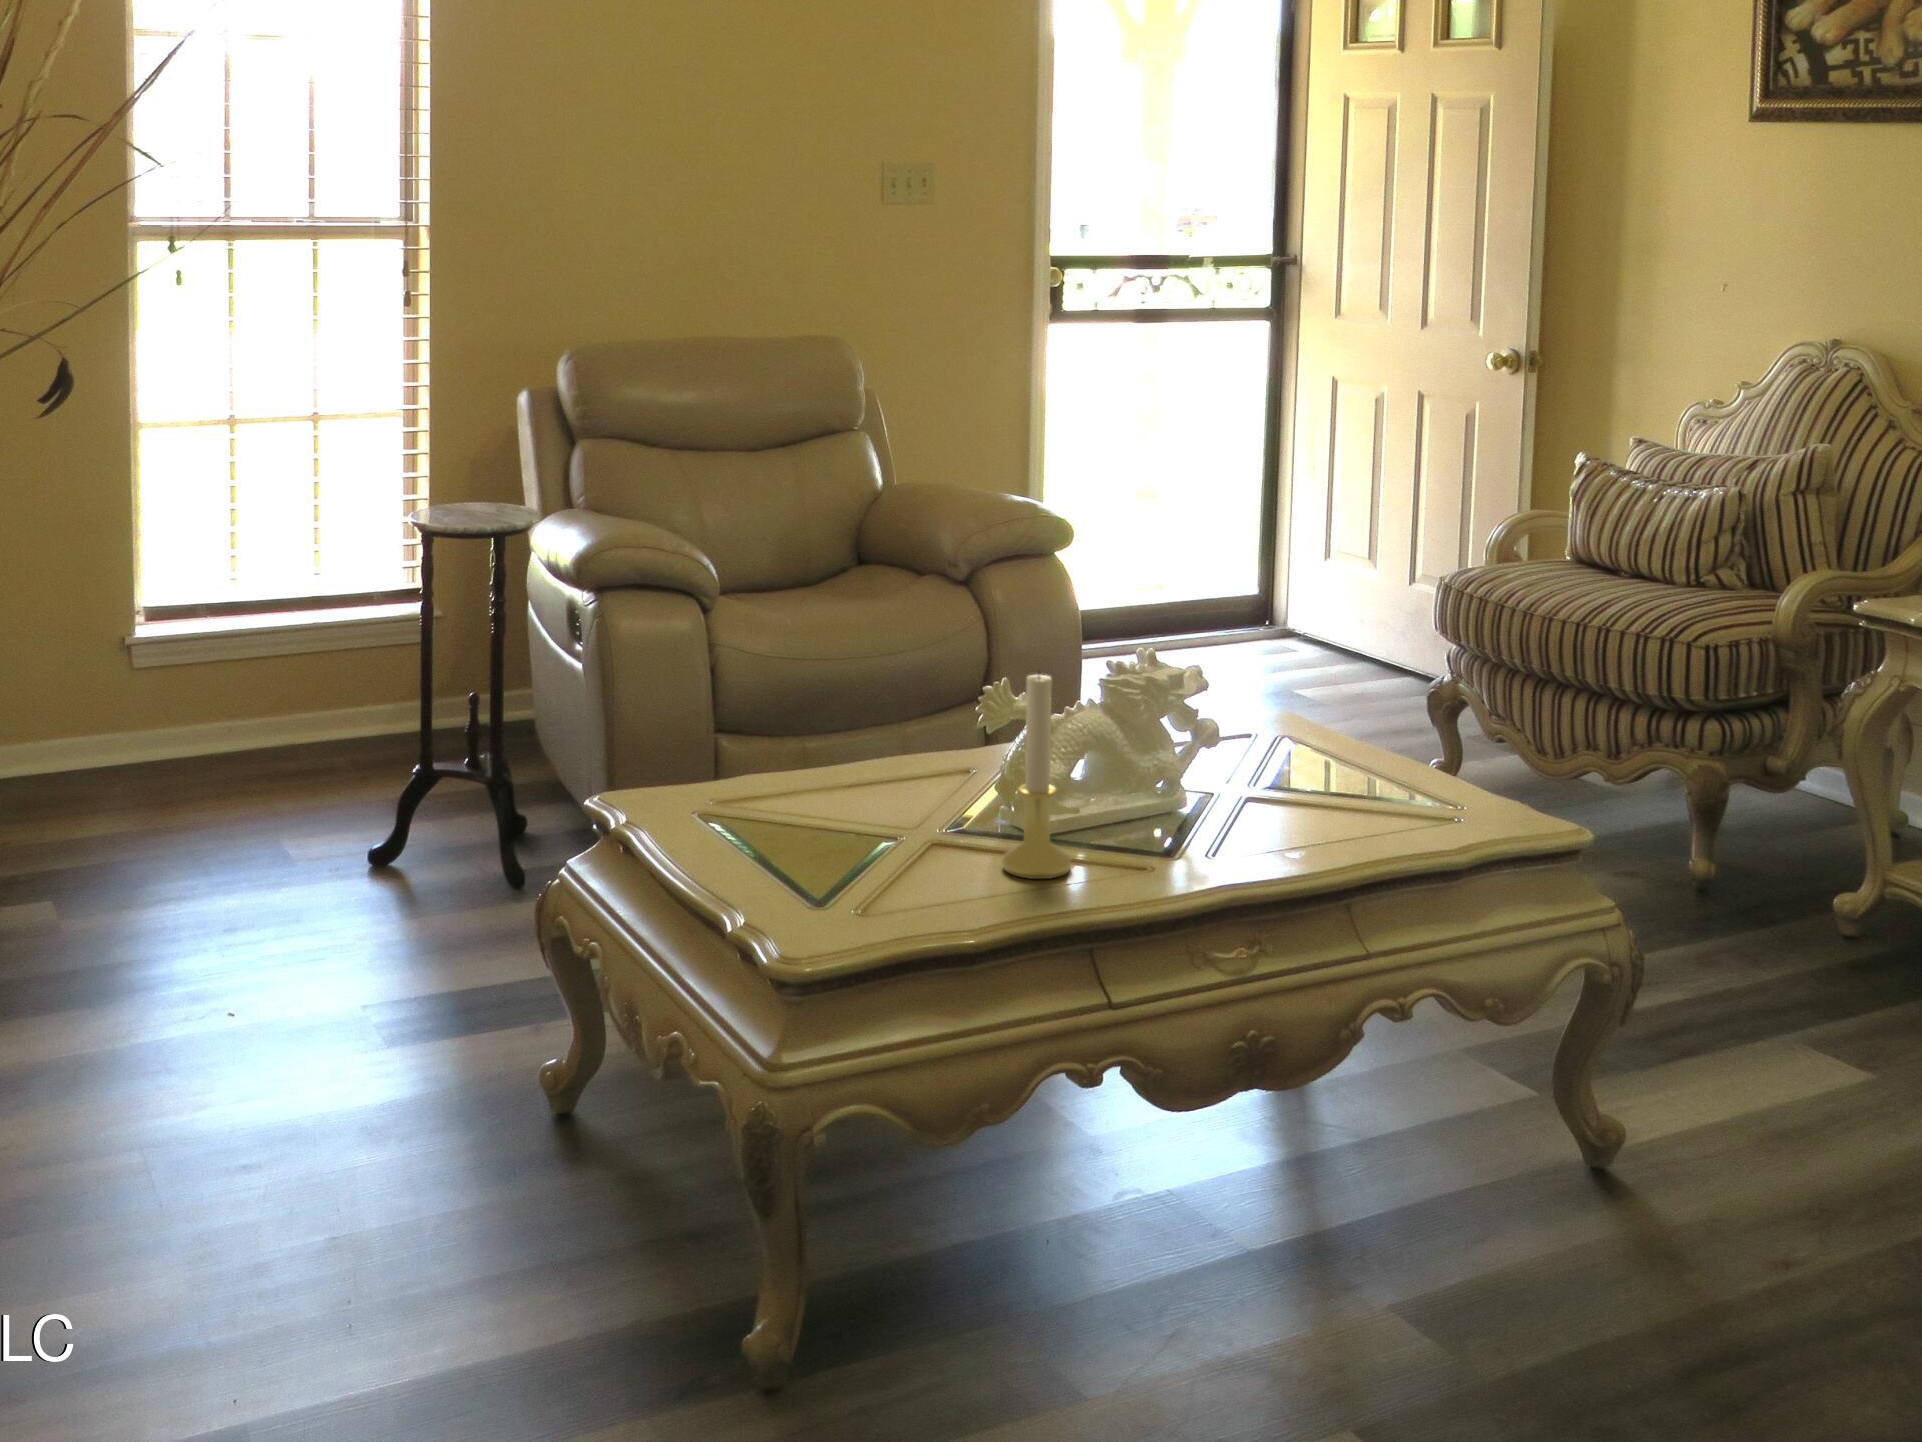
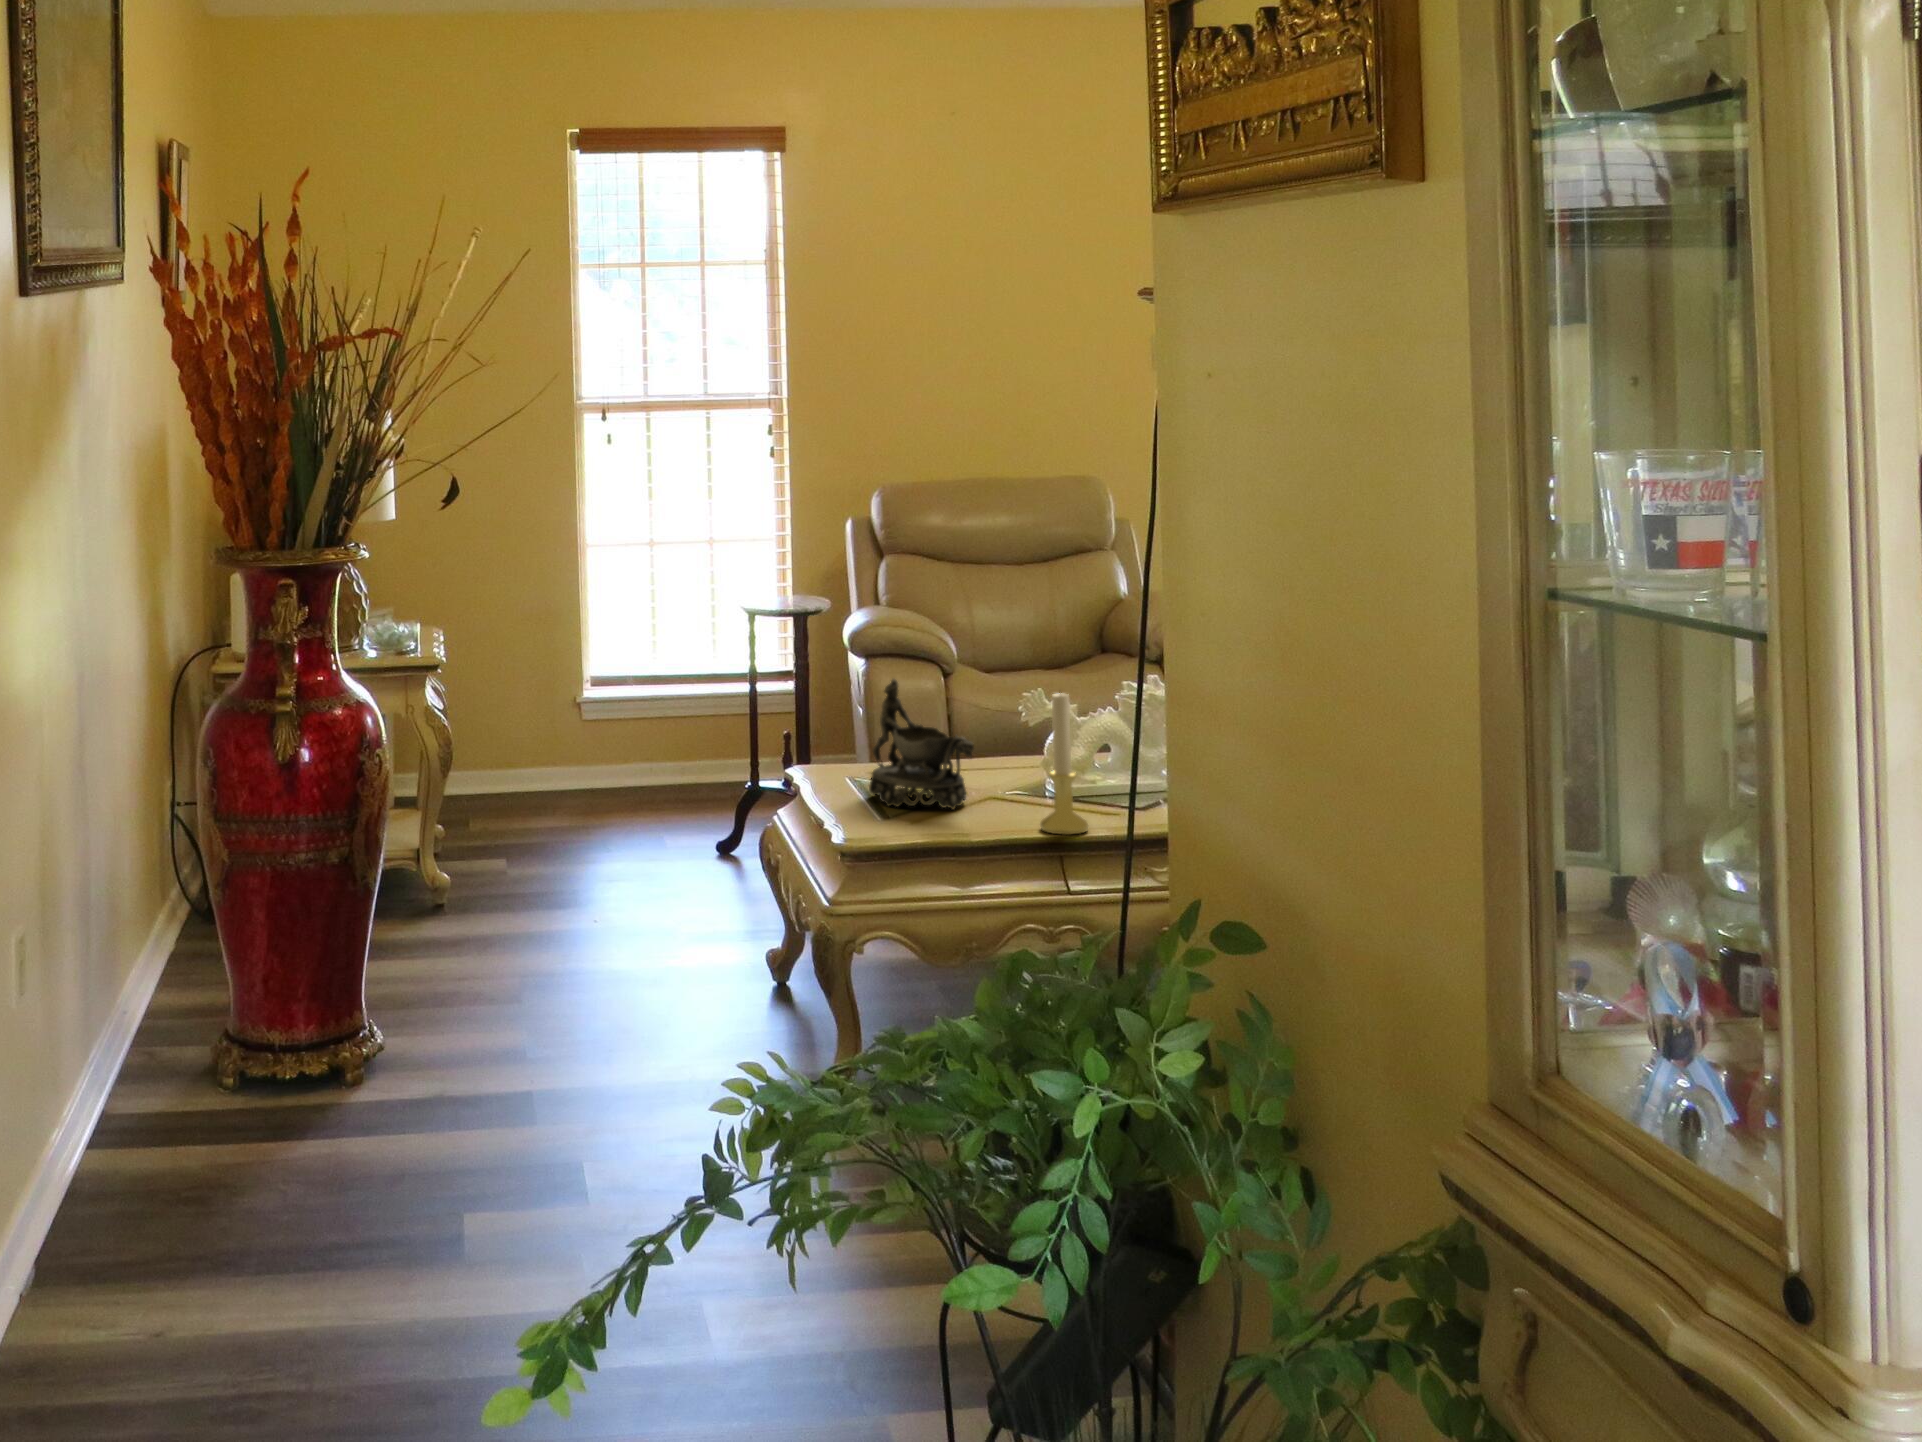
decorative bowl: none [717,650,897,843] -> present [869,679,974,810]

